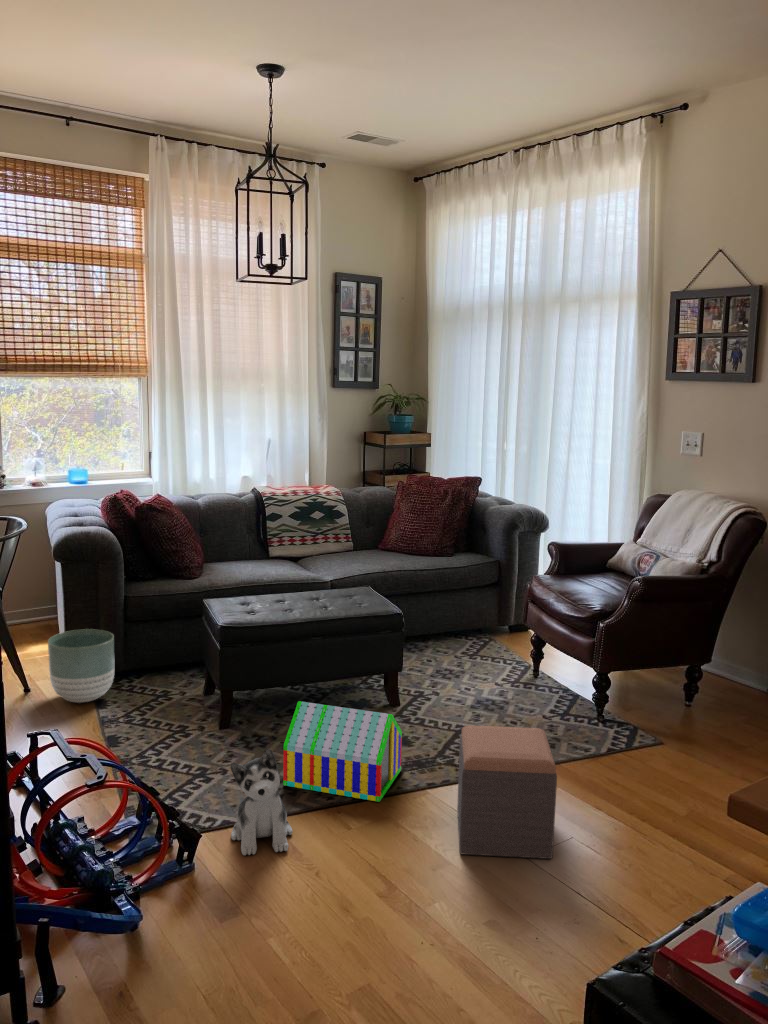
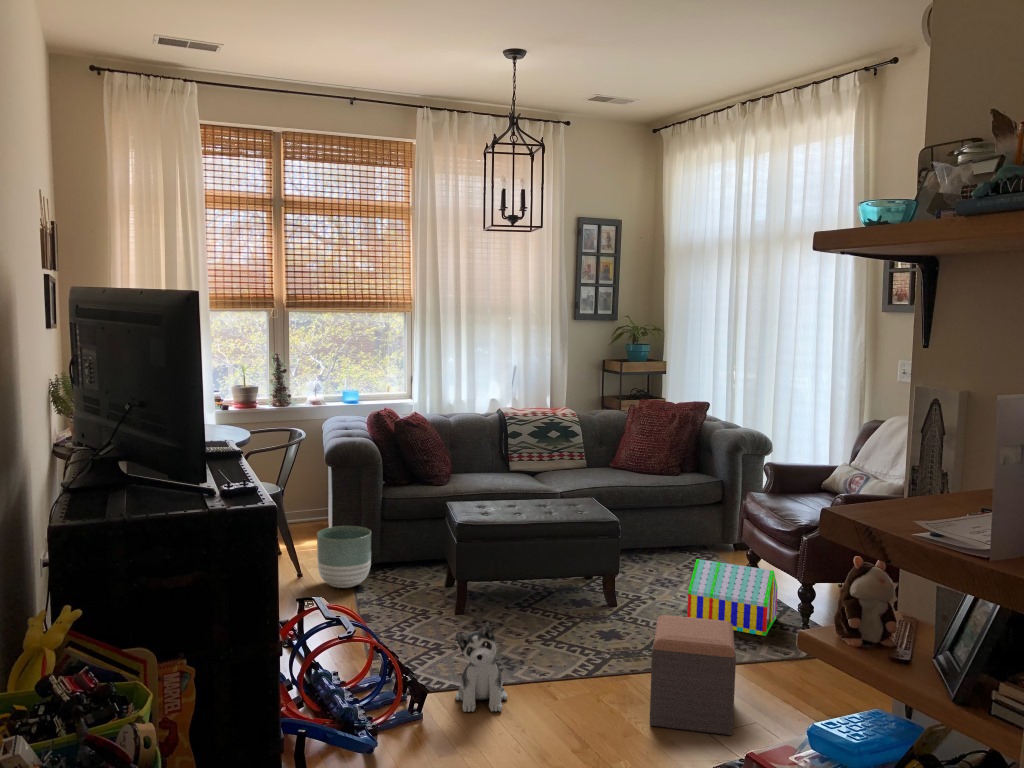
toy house: present [283,701,402,802] -> present [687,559,778,636]

